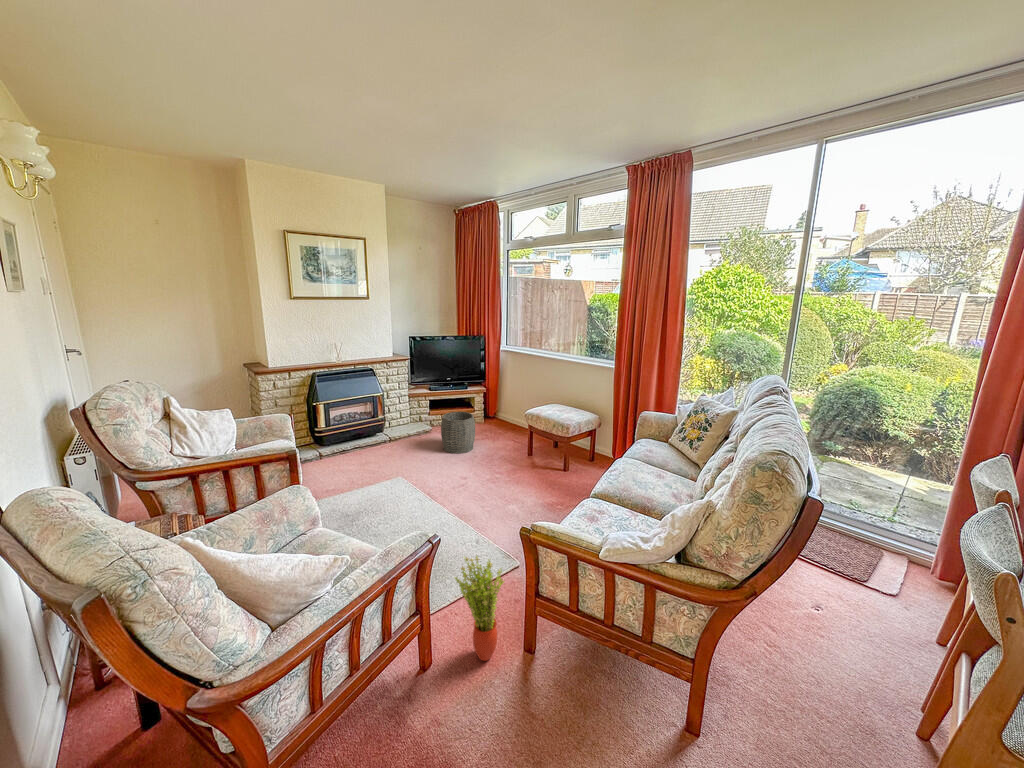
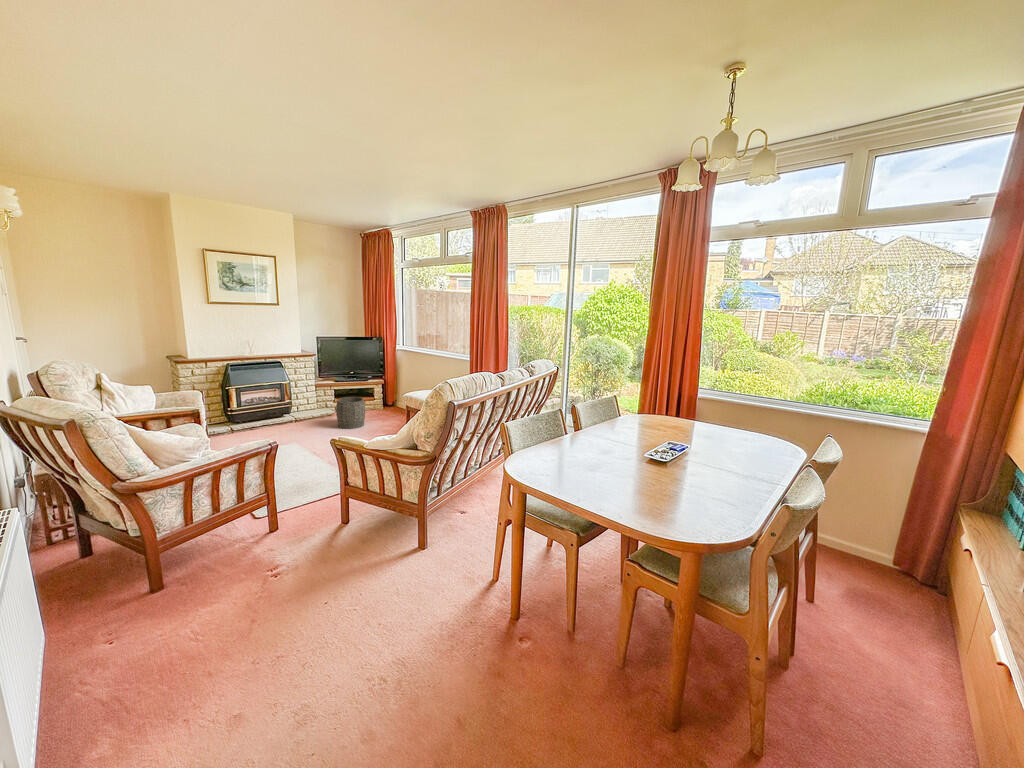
potted plant: present [455,556,504,661] -> none [290,462,325,530]

